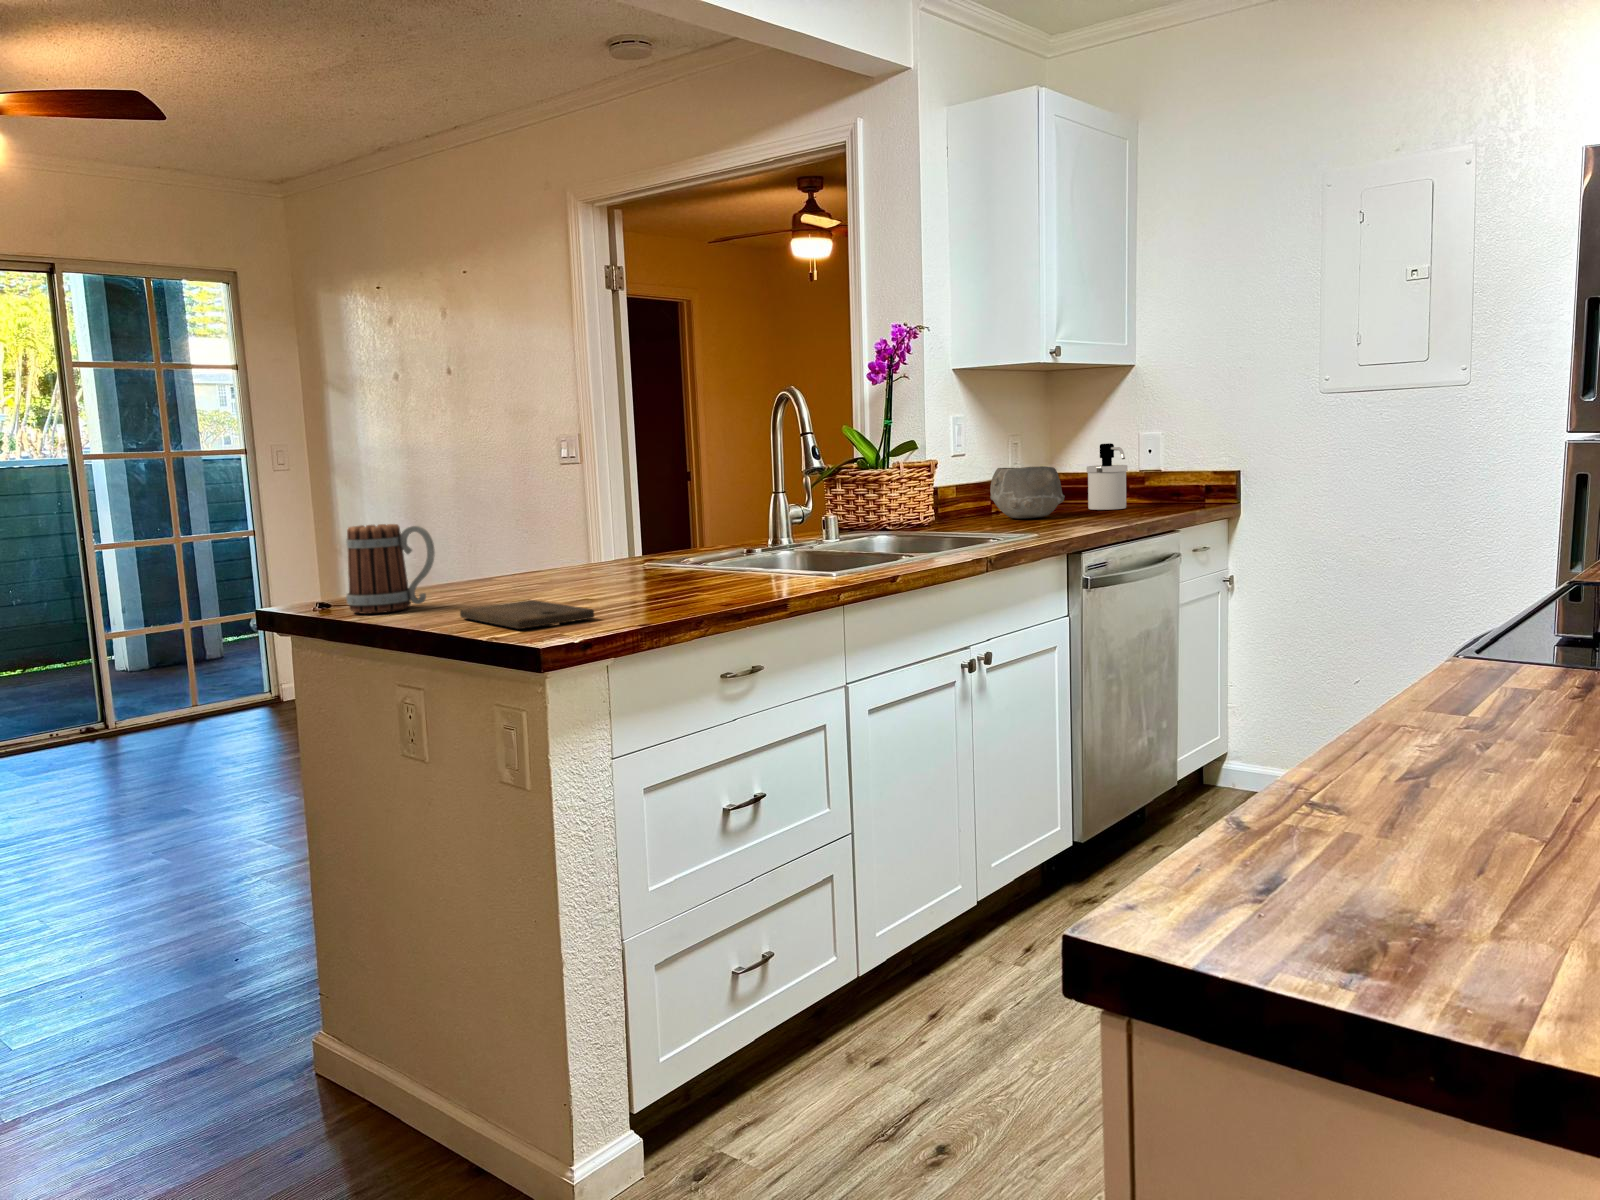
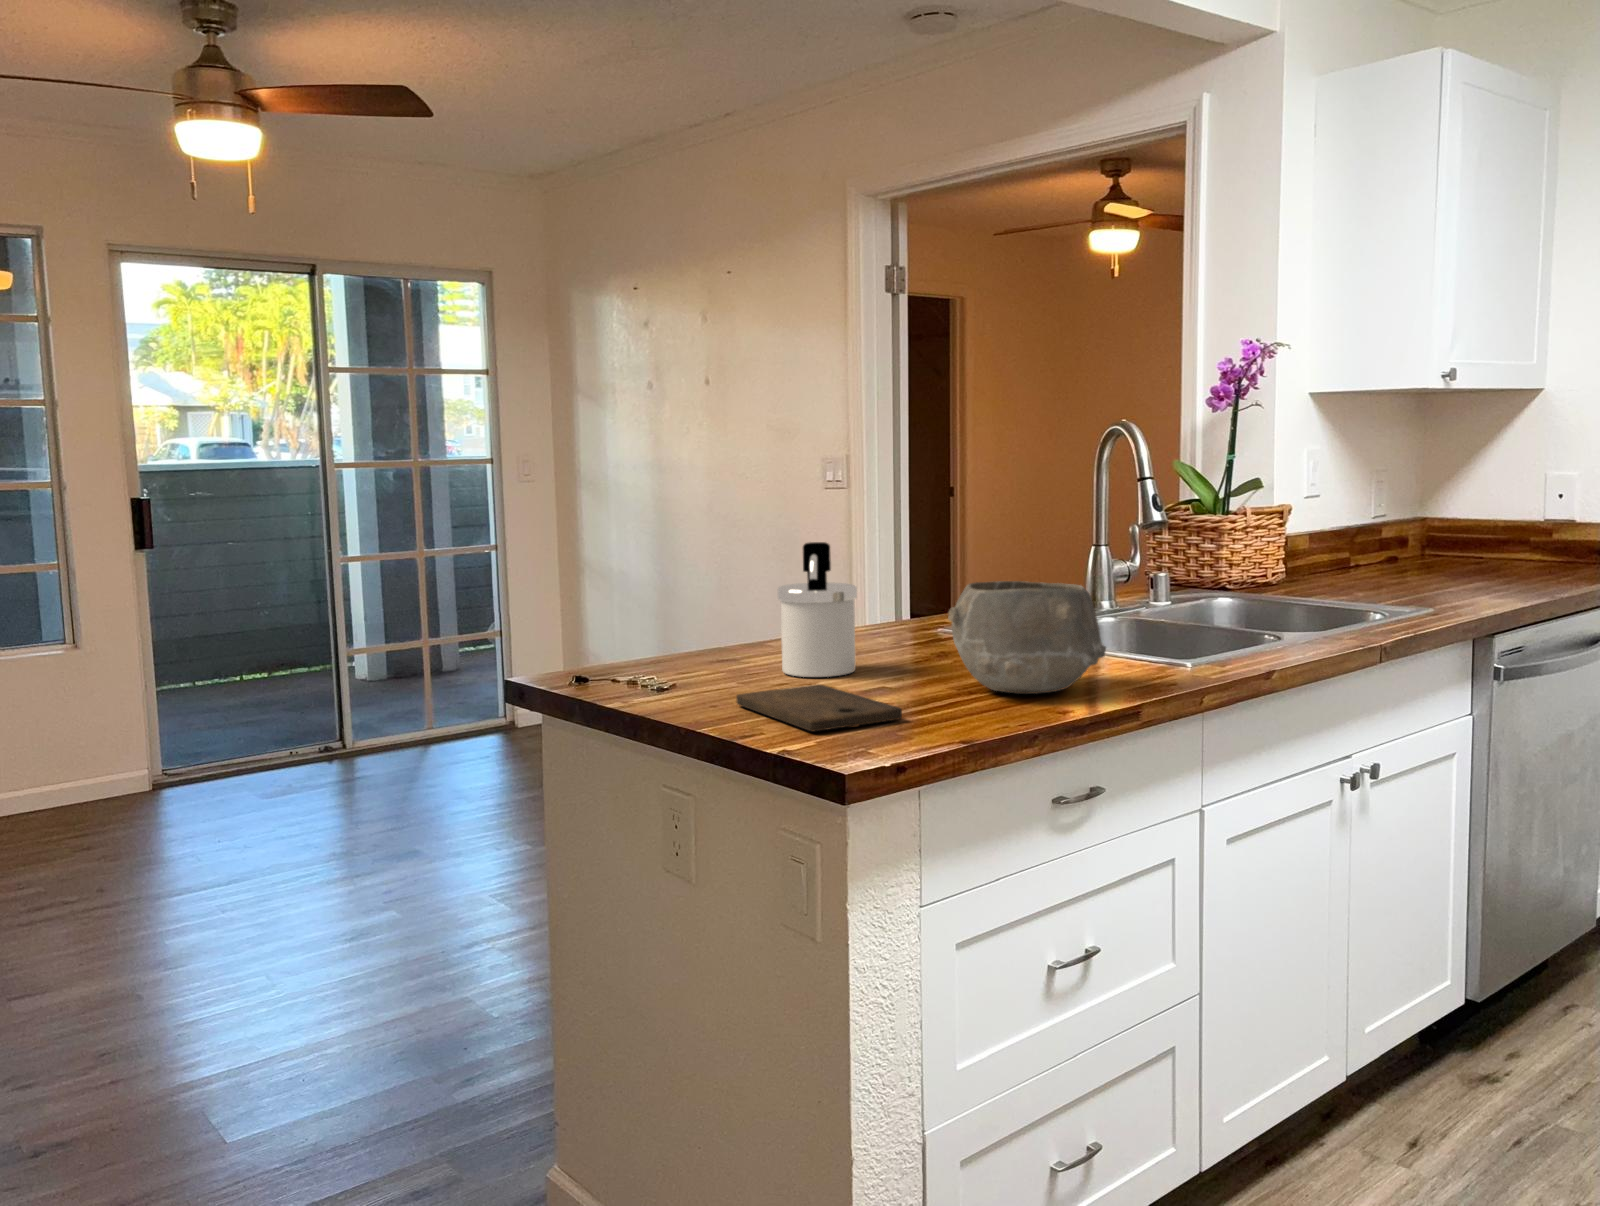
soap dispenser: present [1087,443,1128,510] -> present [778,542,857,677]
bowl: present [990,466,1065,519] -> present [948,581,1106,694]
mug: present [346,524,435,614] -> none [604,581,707,689]

